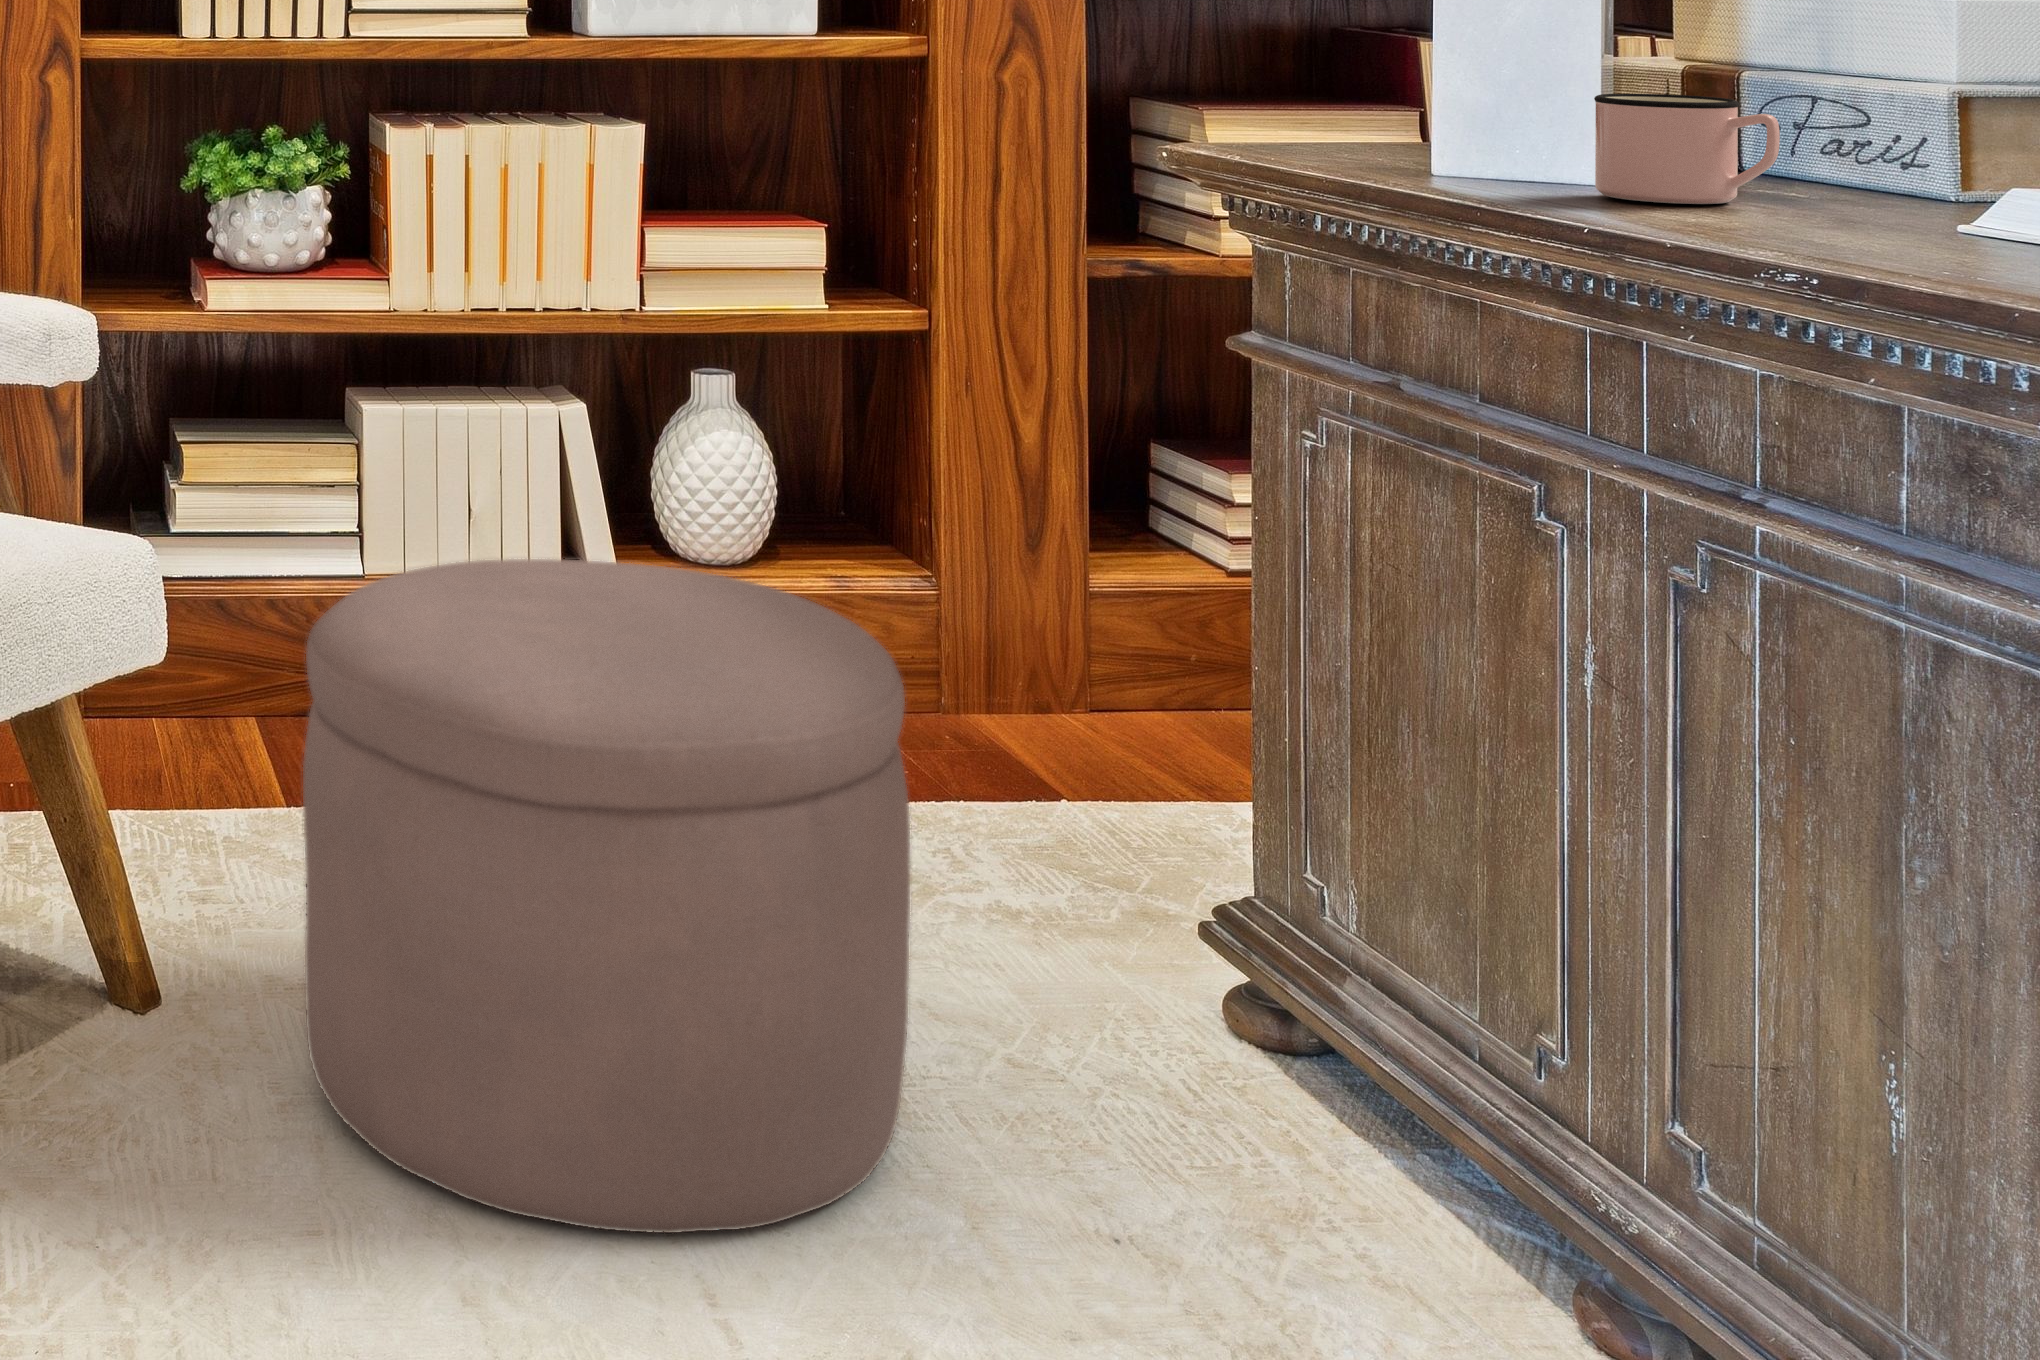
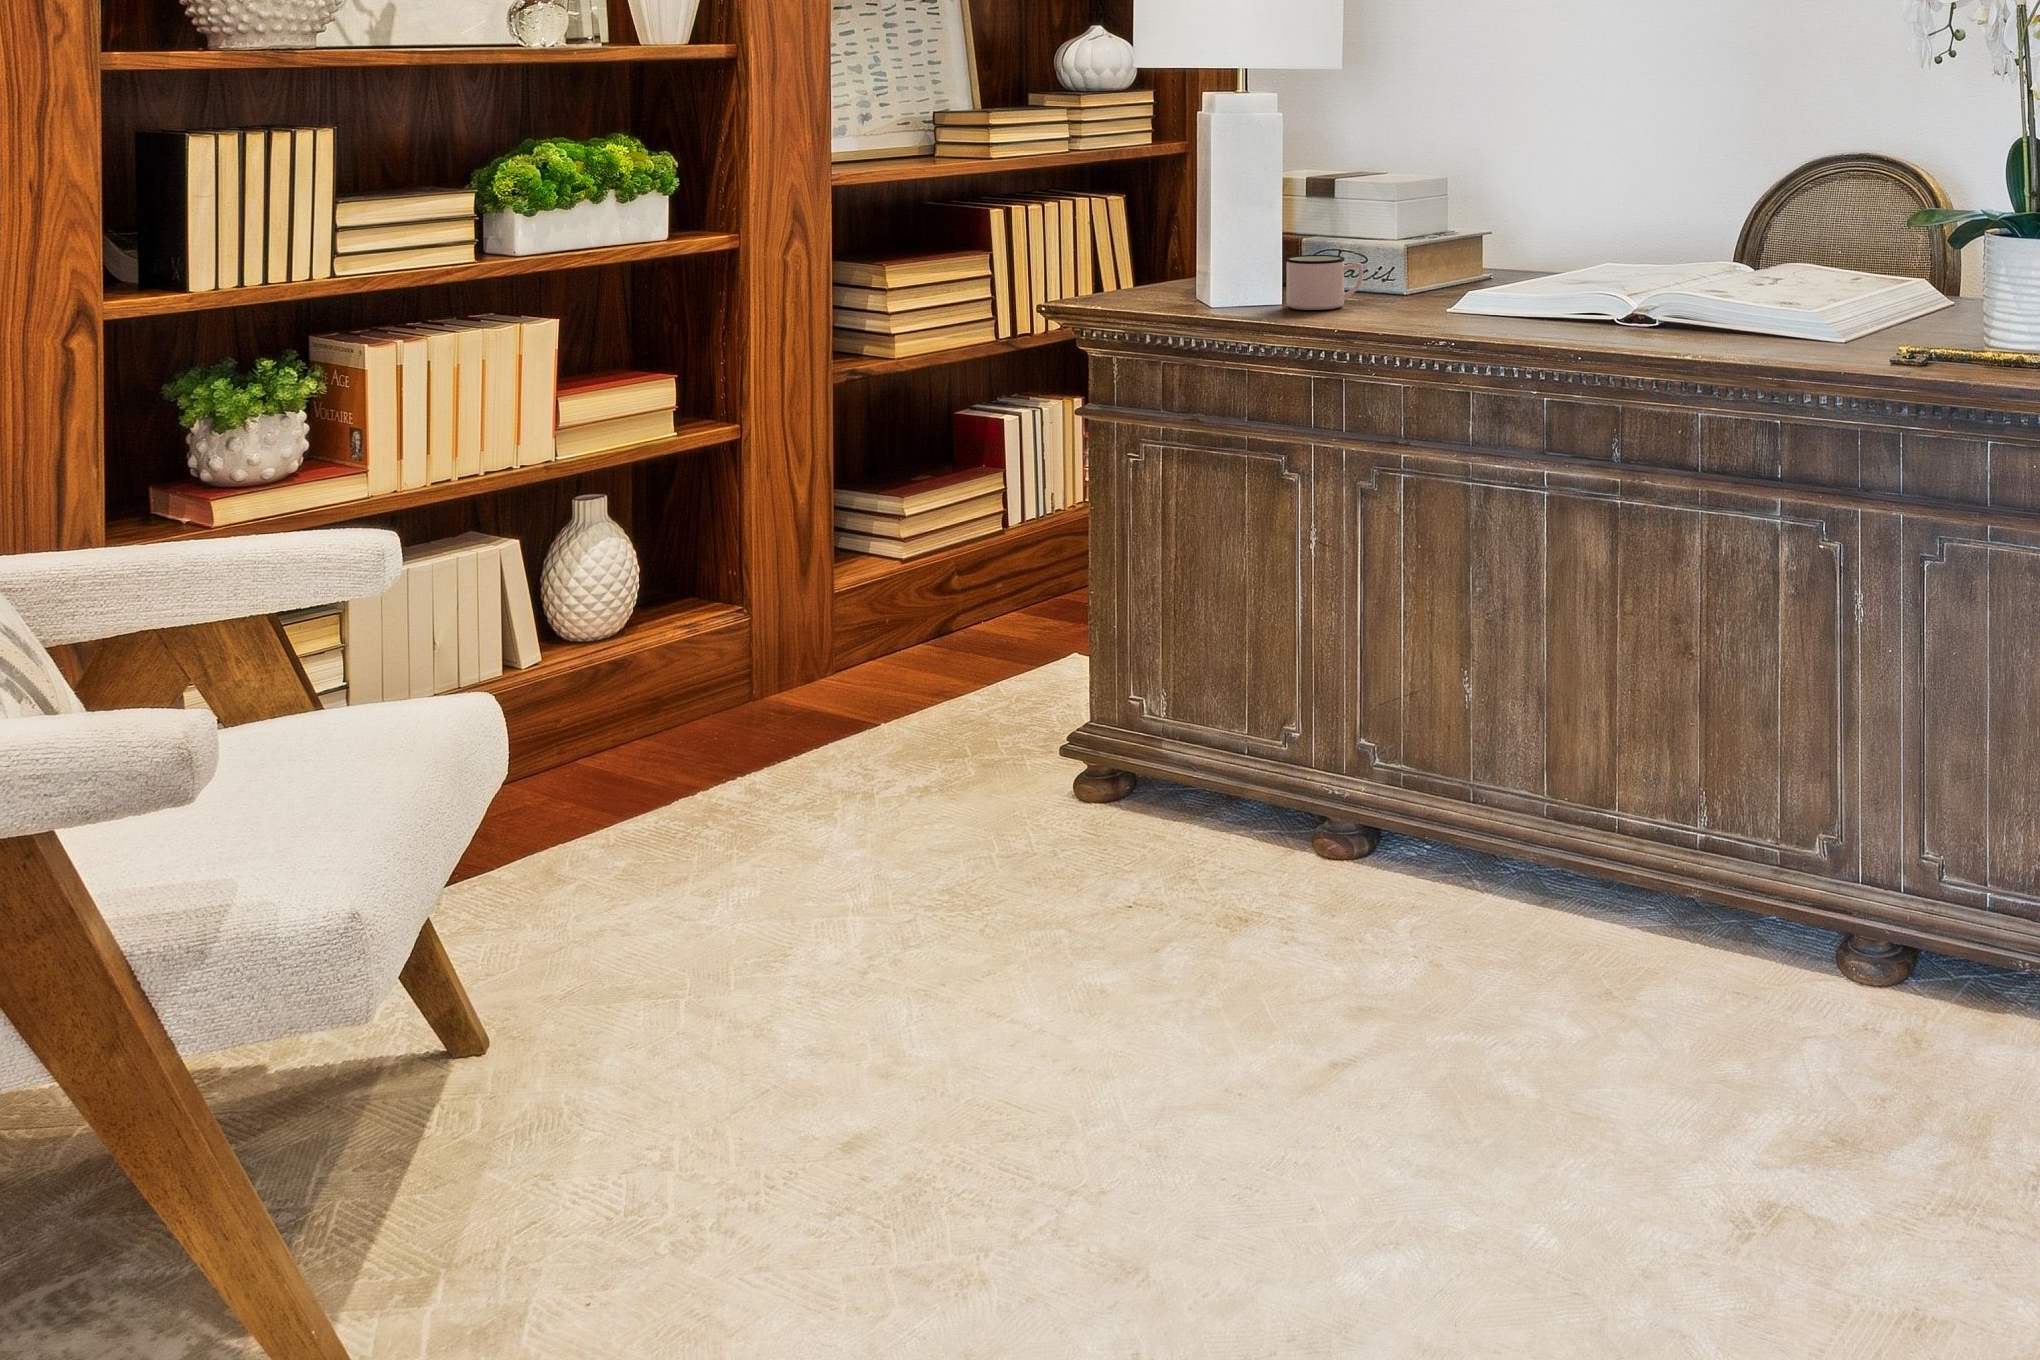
ottoman: present [303,559,910,1233] -> none [620,615,1022,1048]

